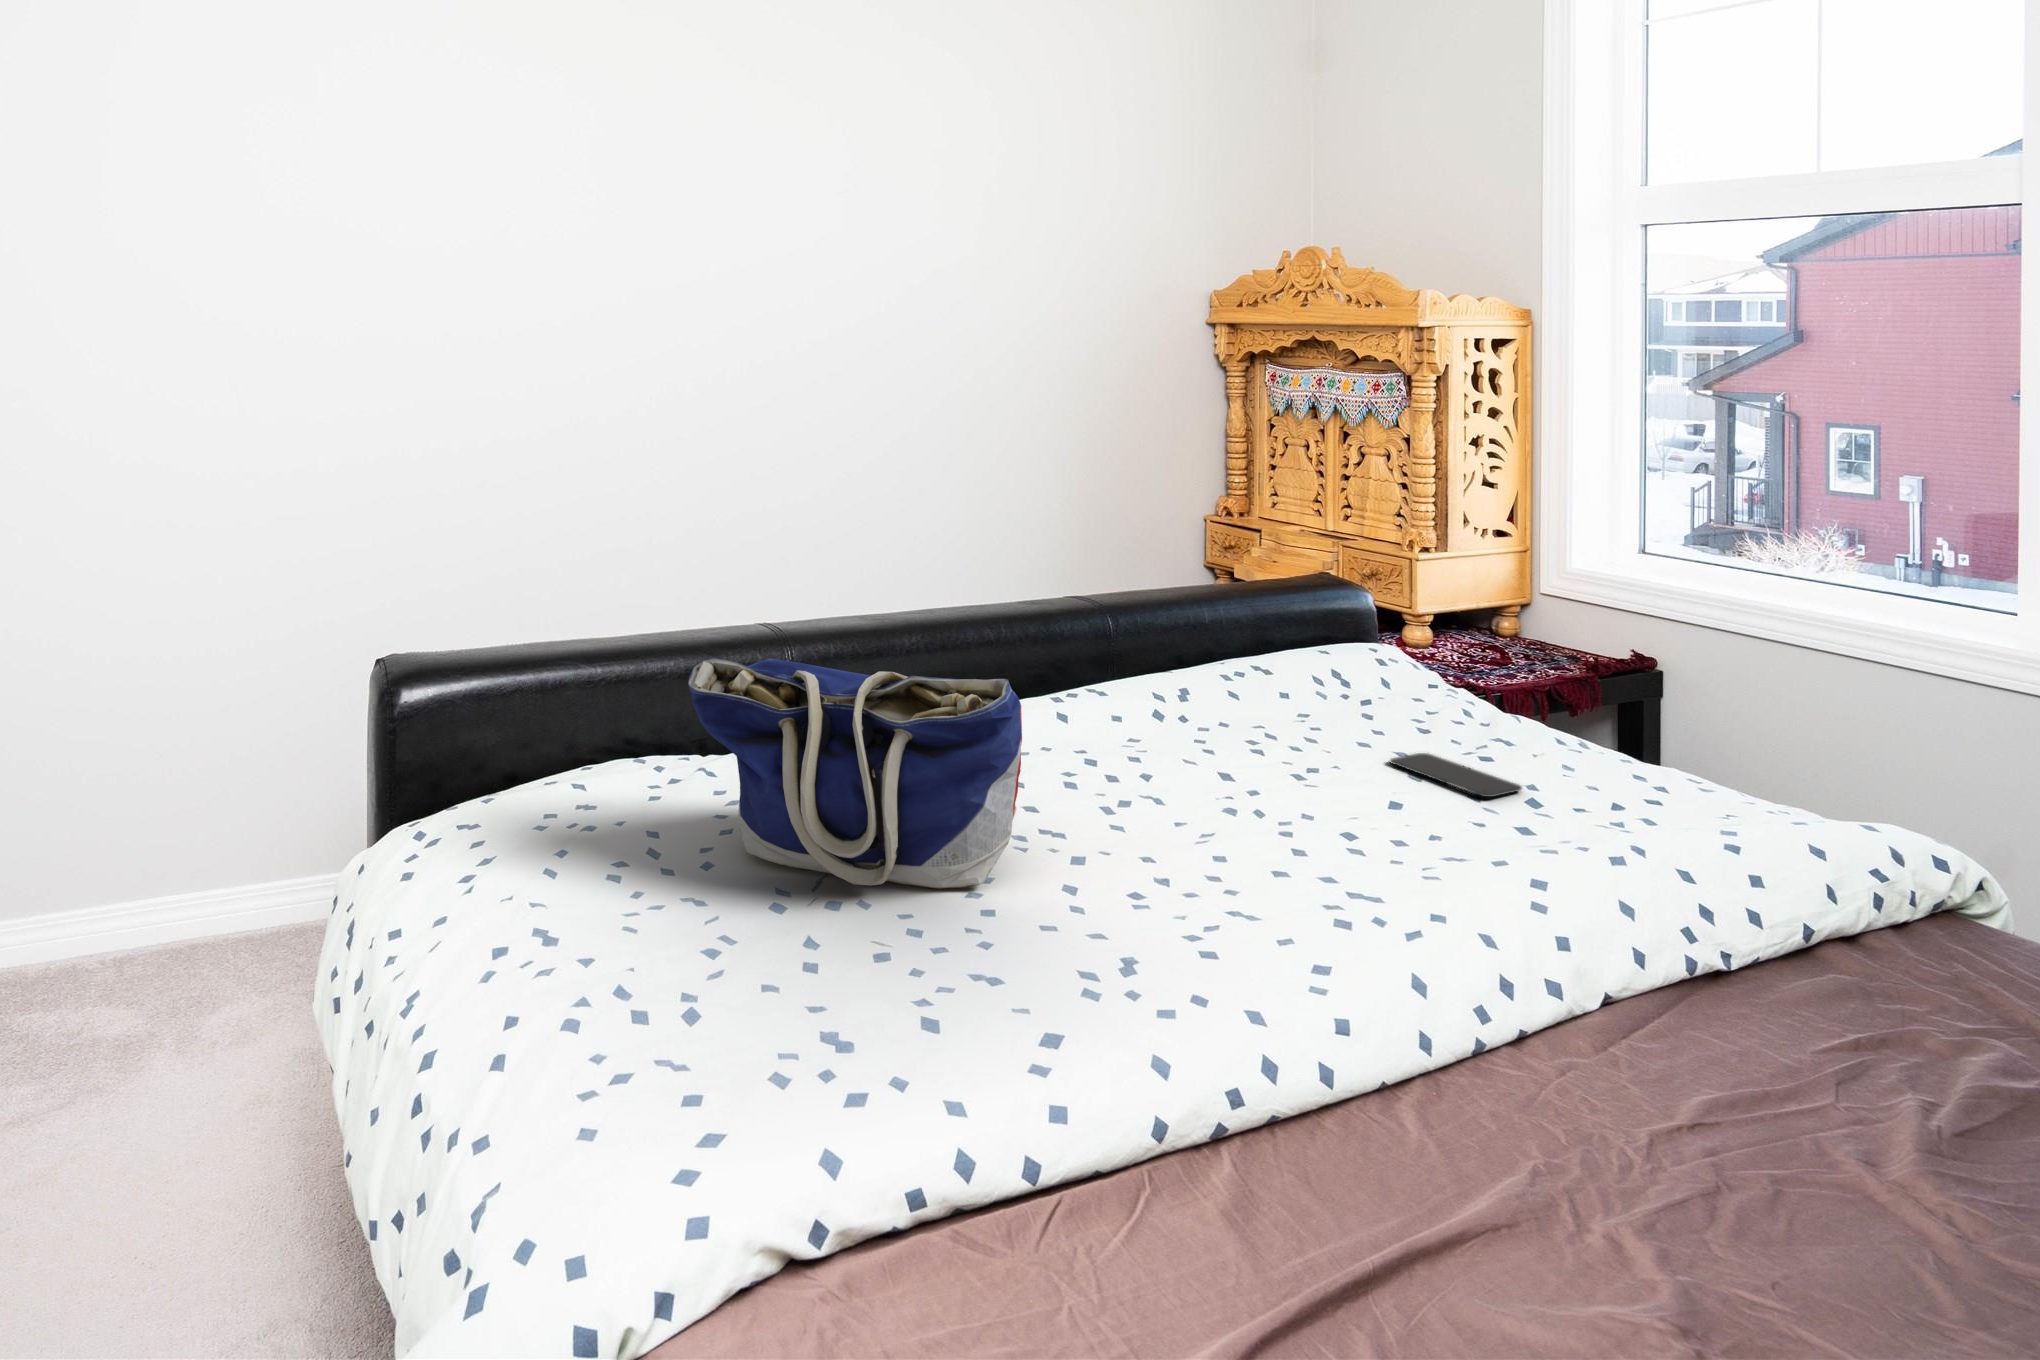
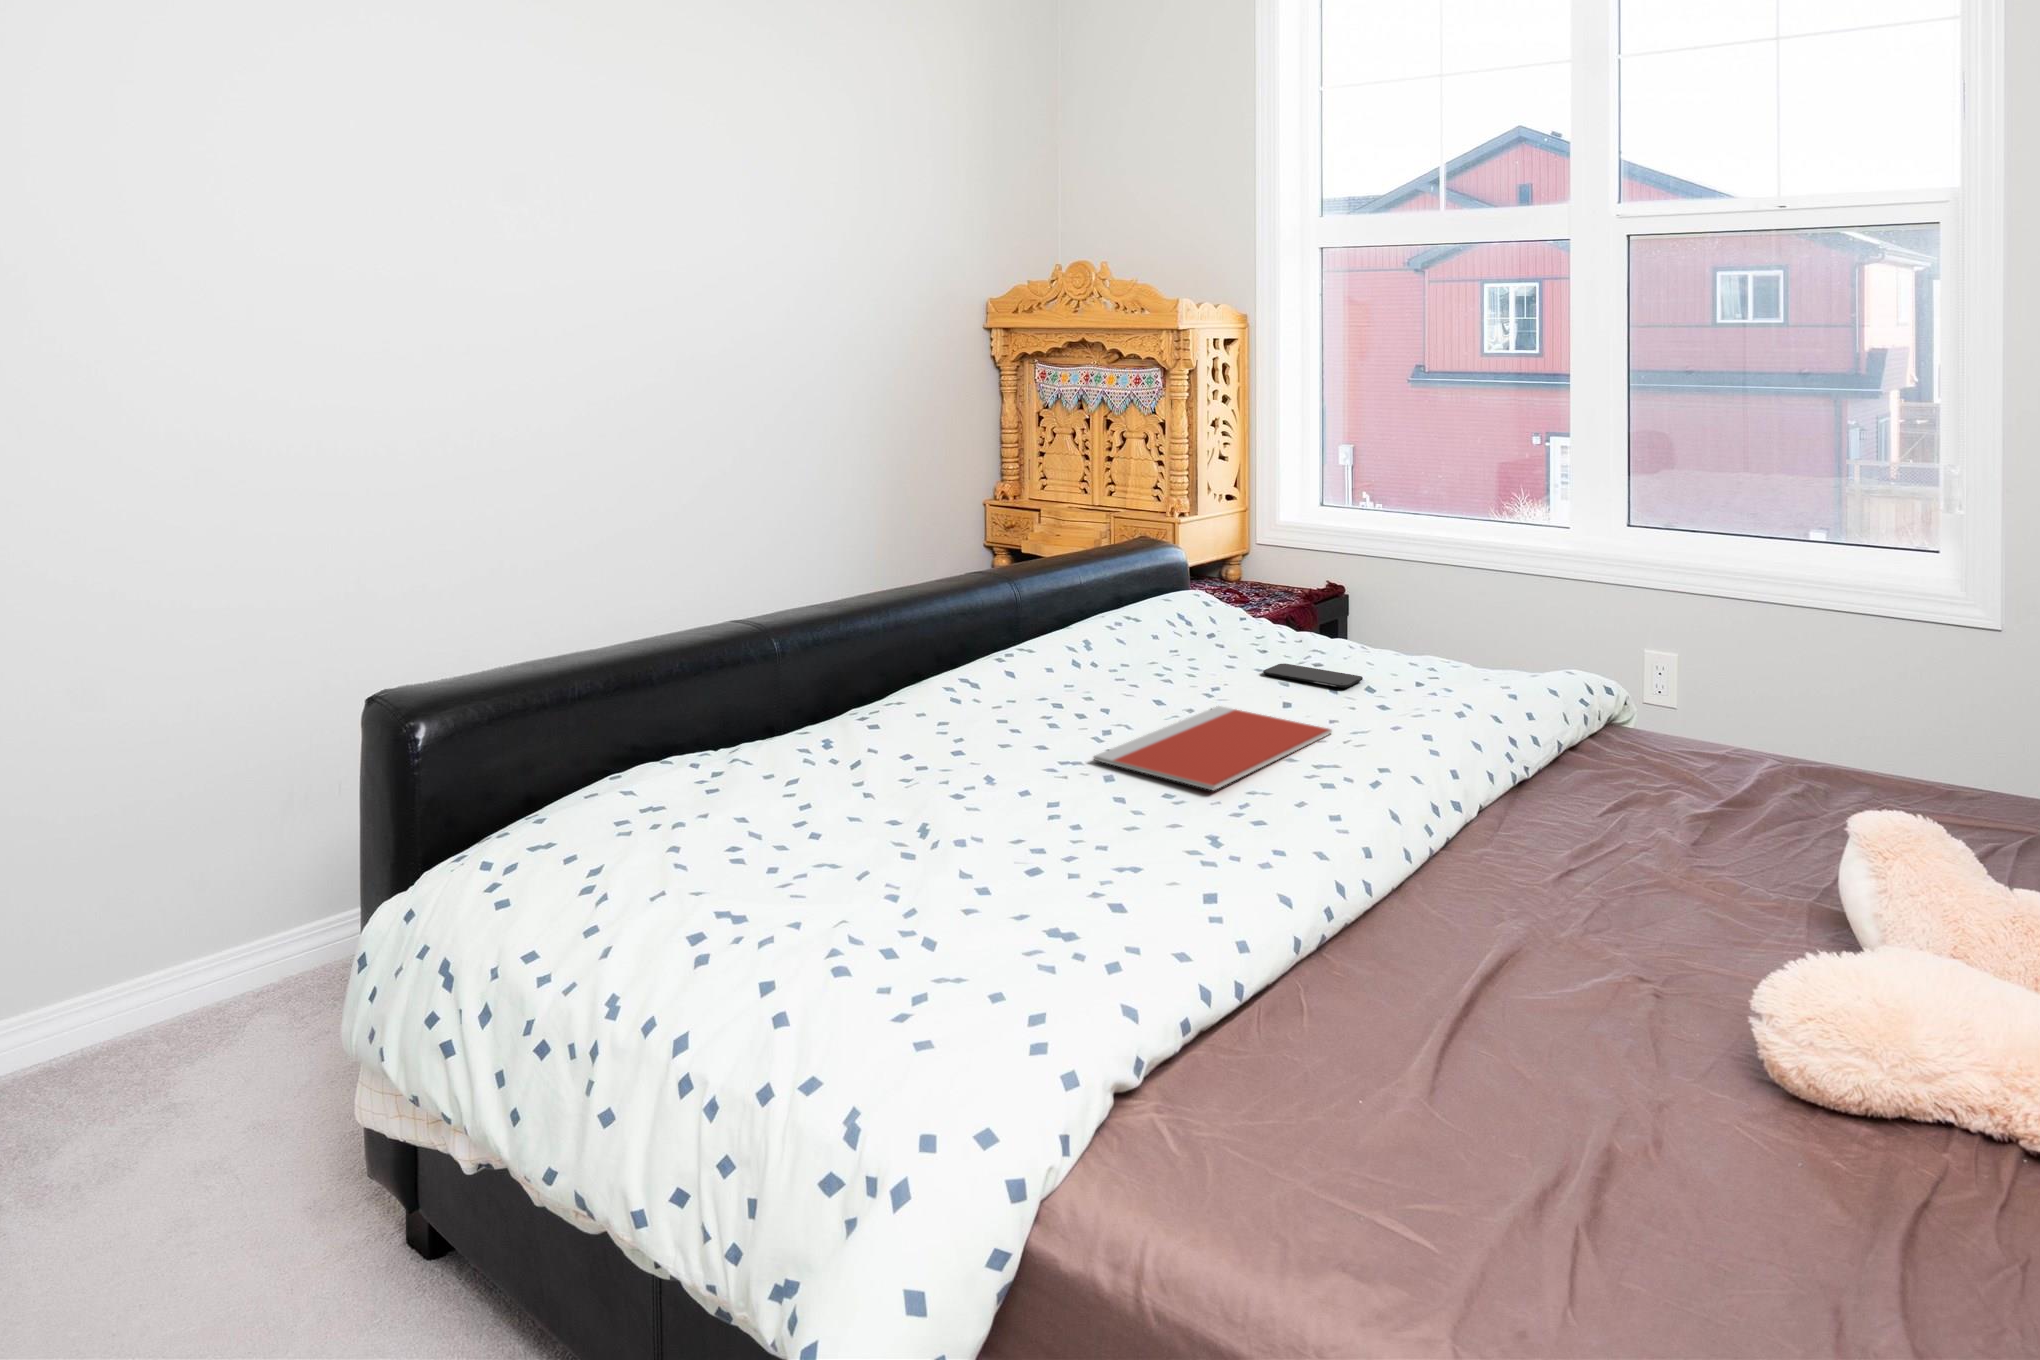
tote bag: present [688,658,1022,889] -> none [767,622,1087,826]
notebook: none [1091,795,1423,904] -> present [1094,706,1332,790]

